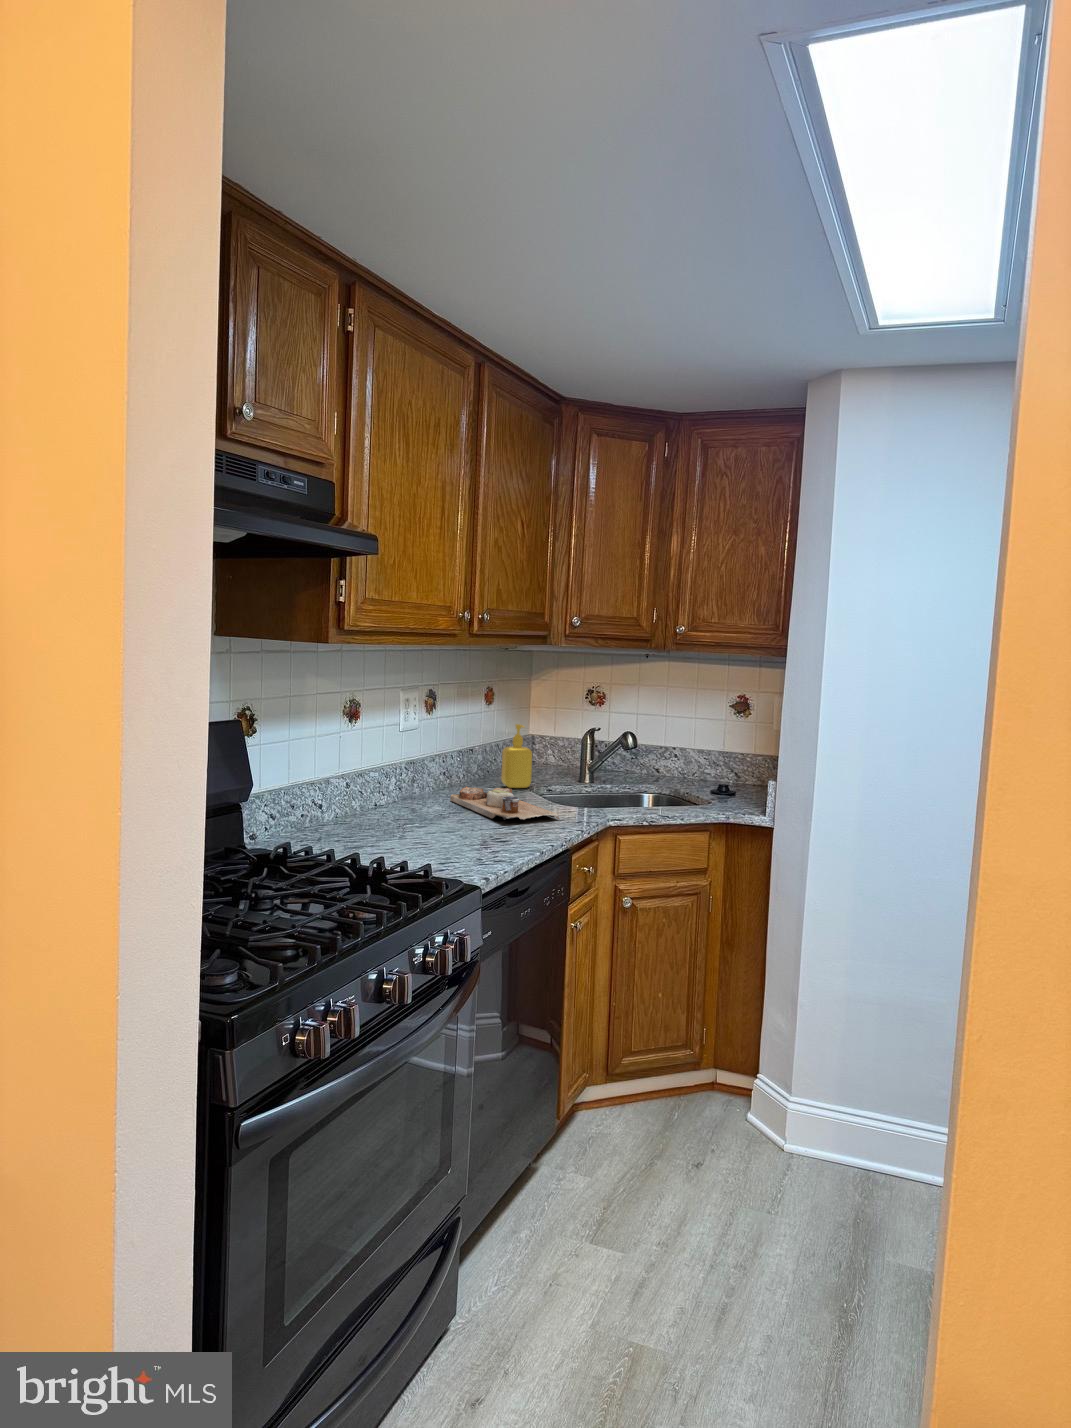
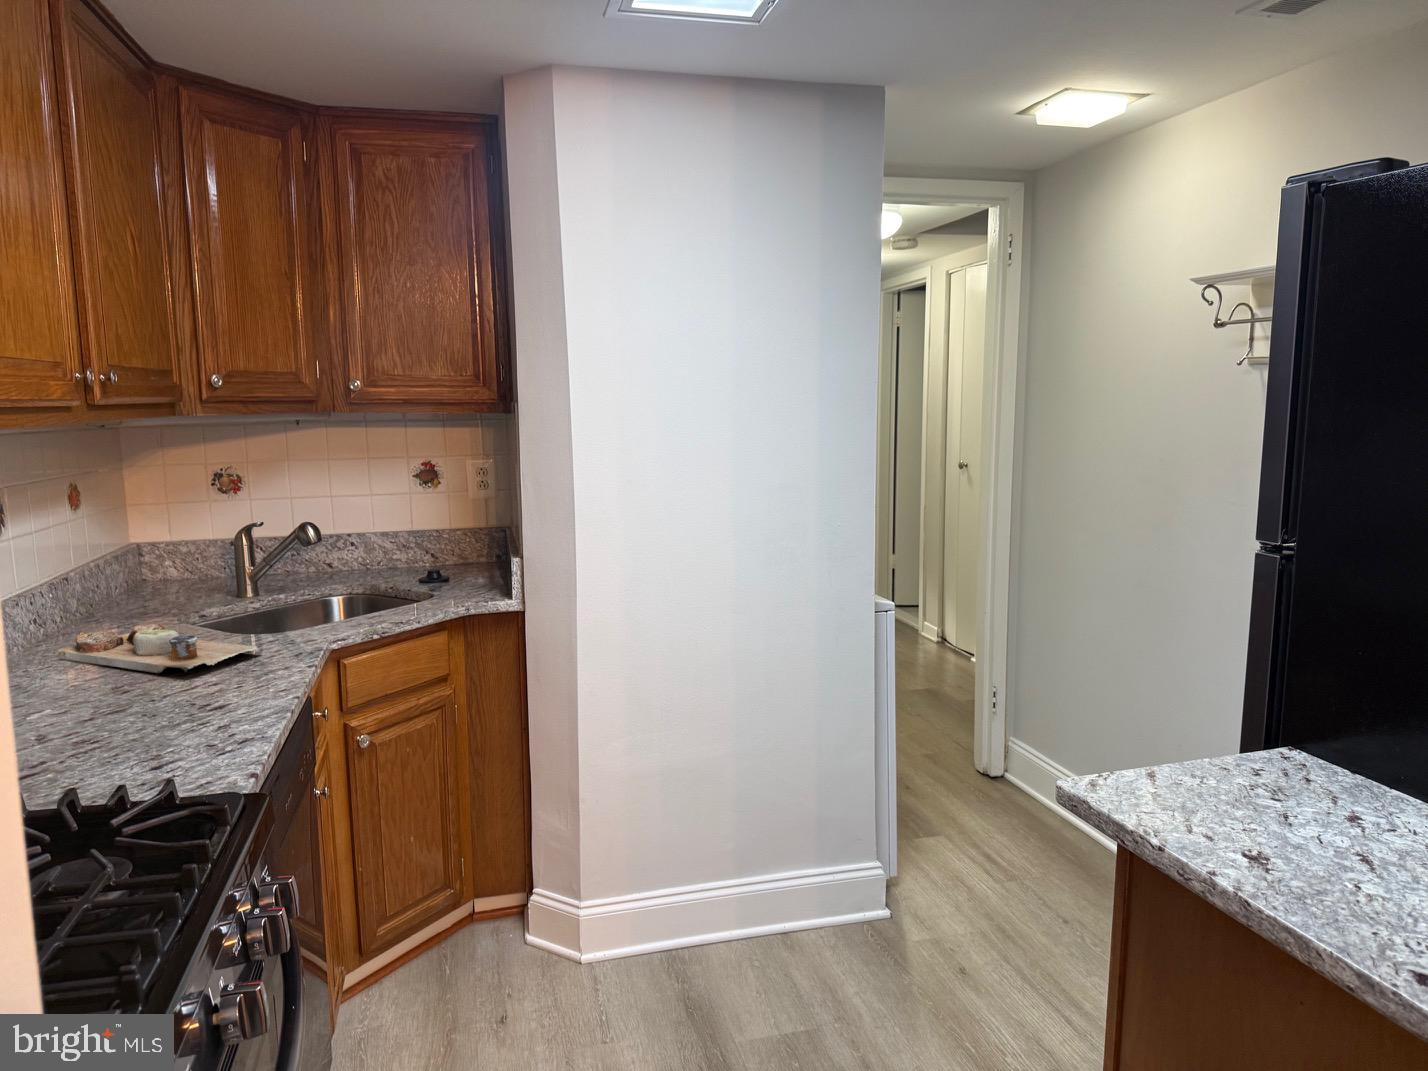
soap dispenser: present [501,724,532,788] -> none [118,531,172,622]

